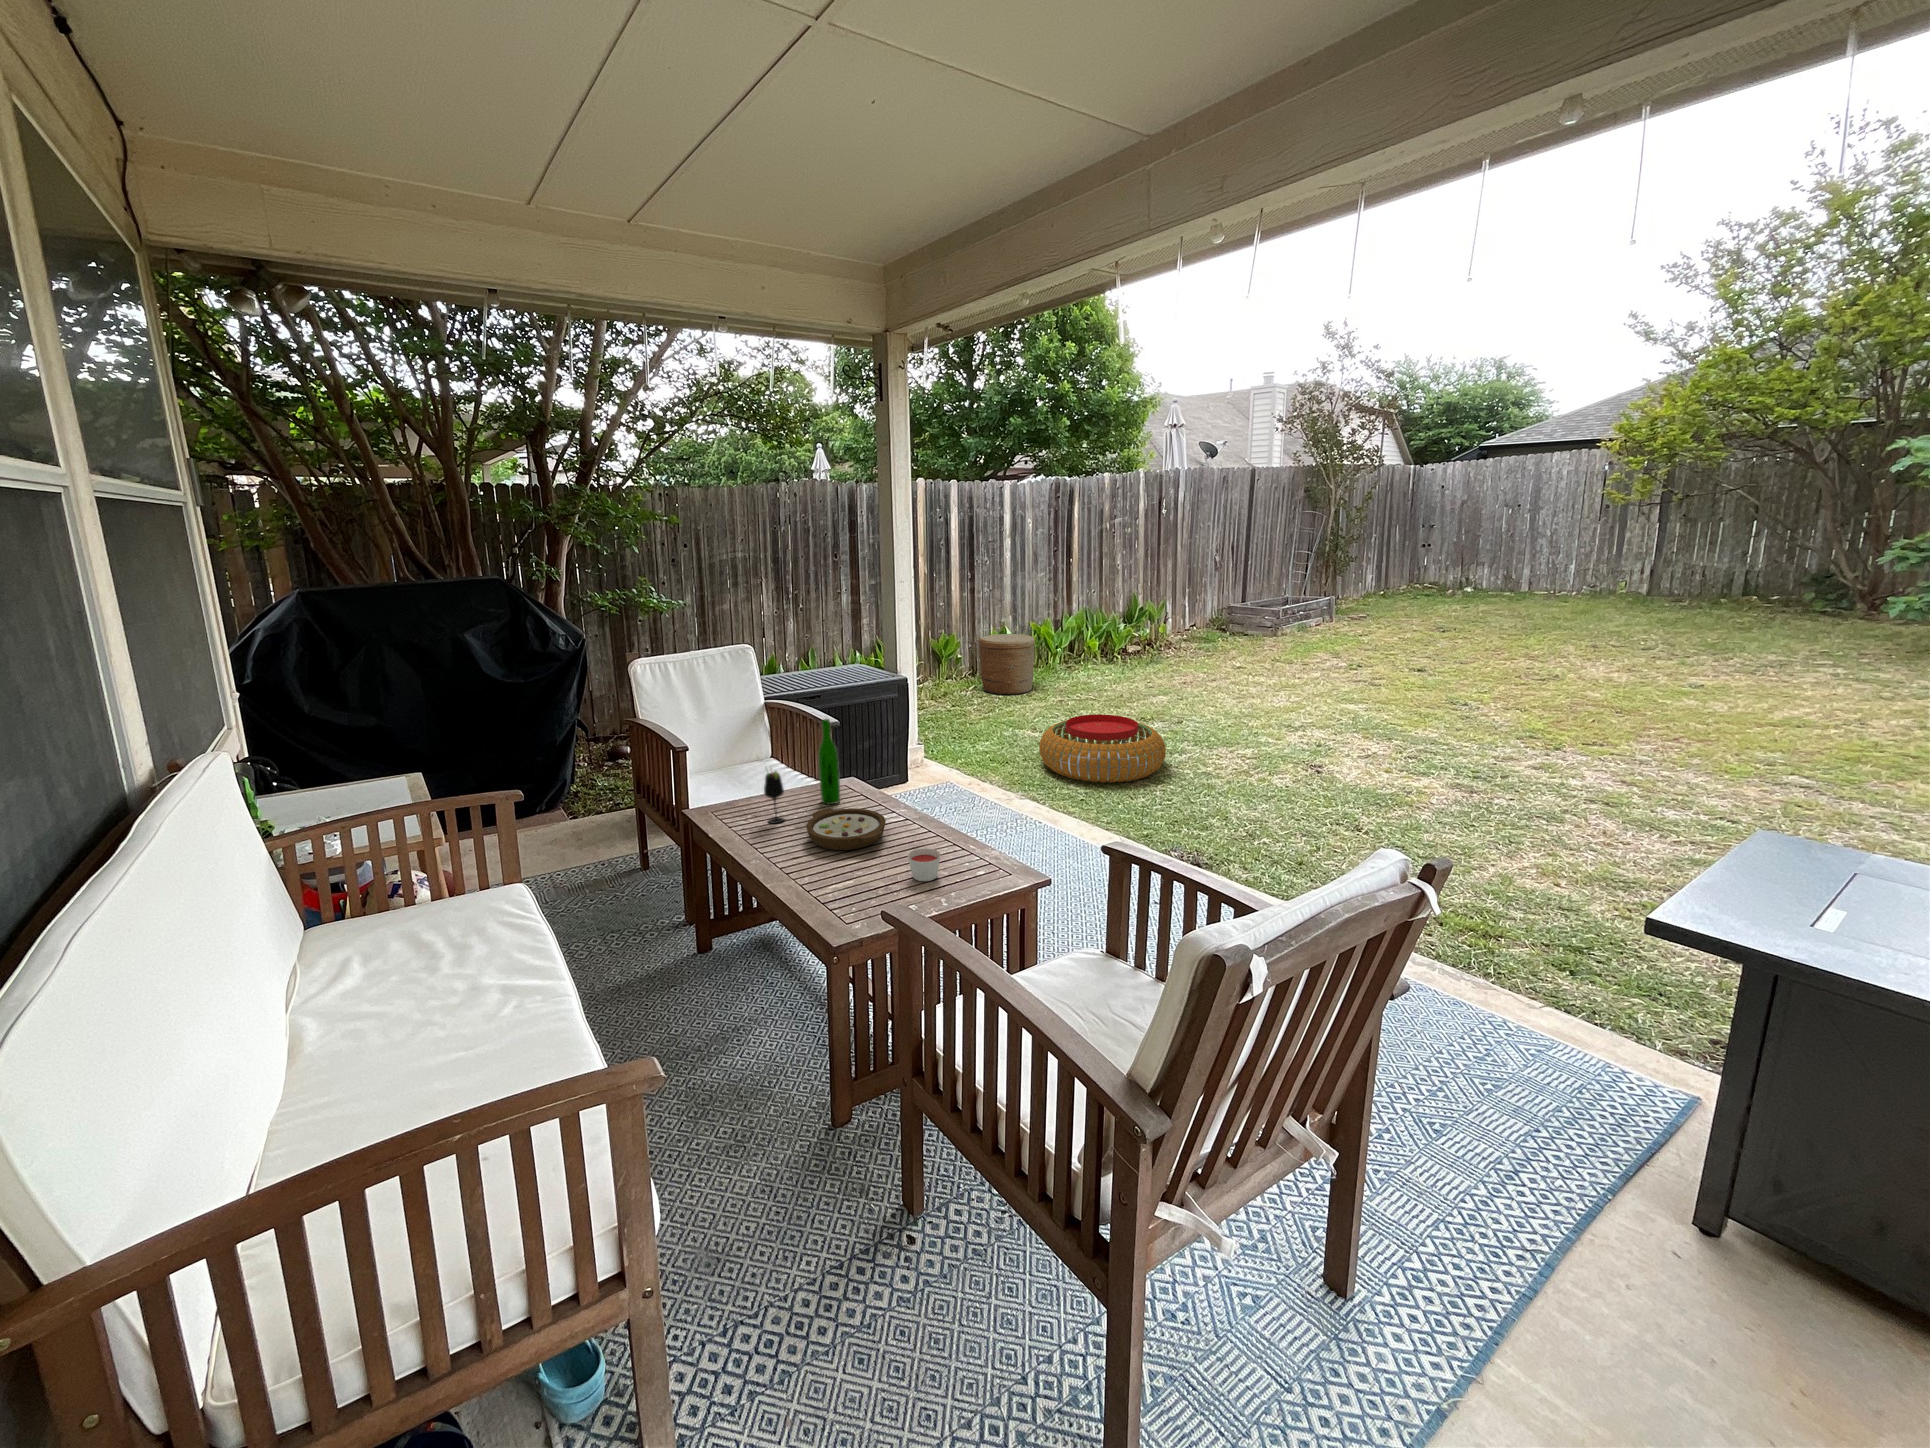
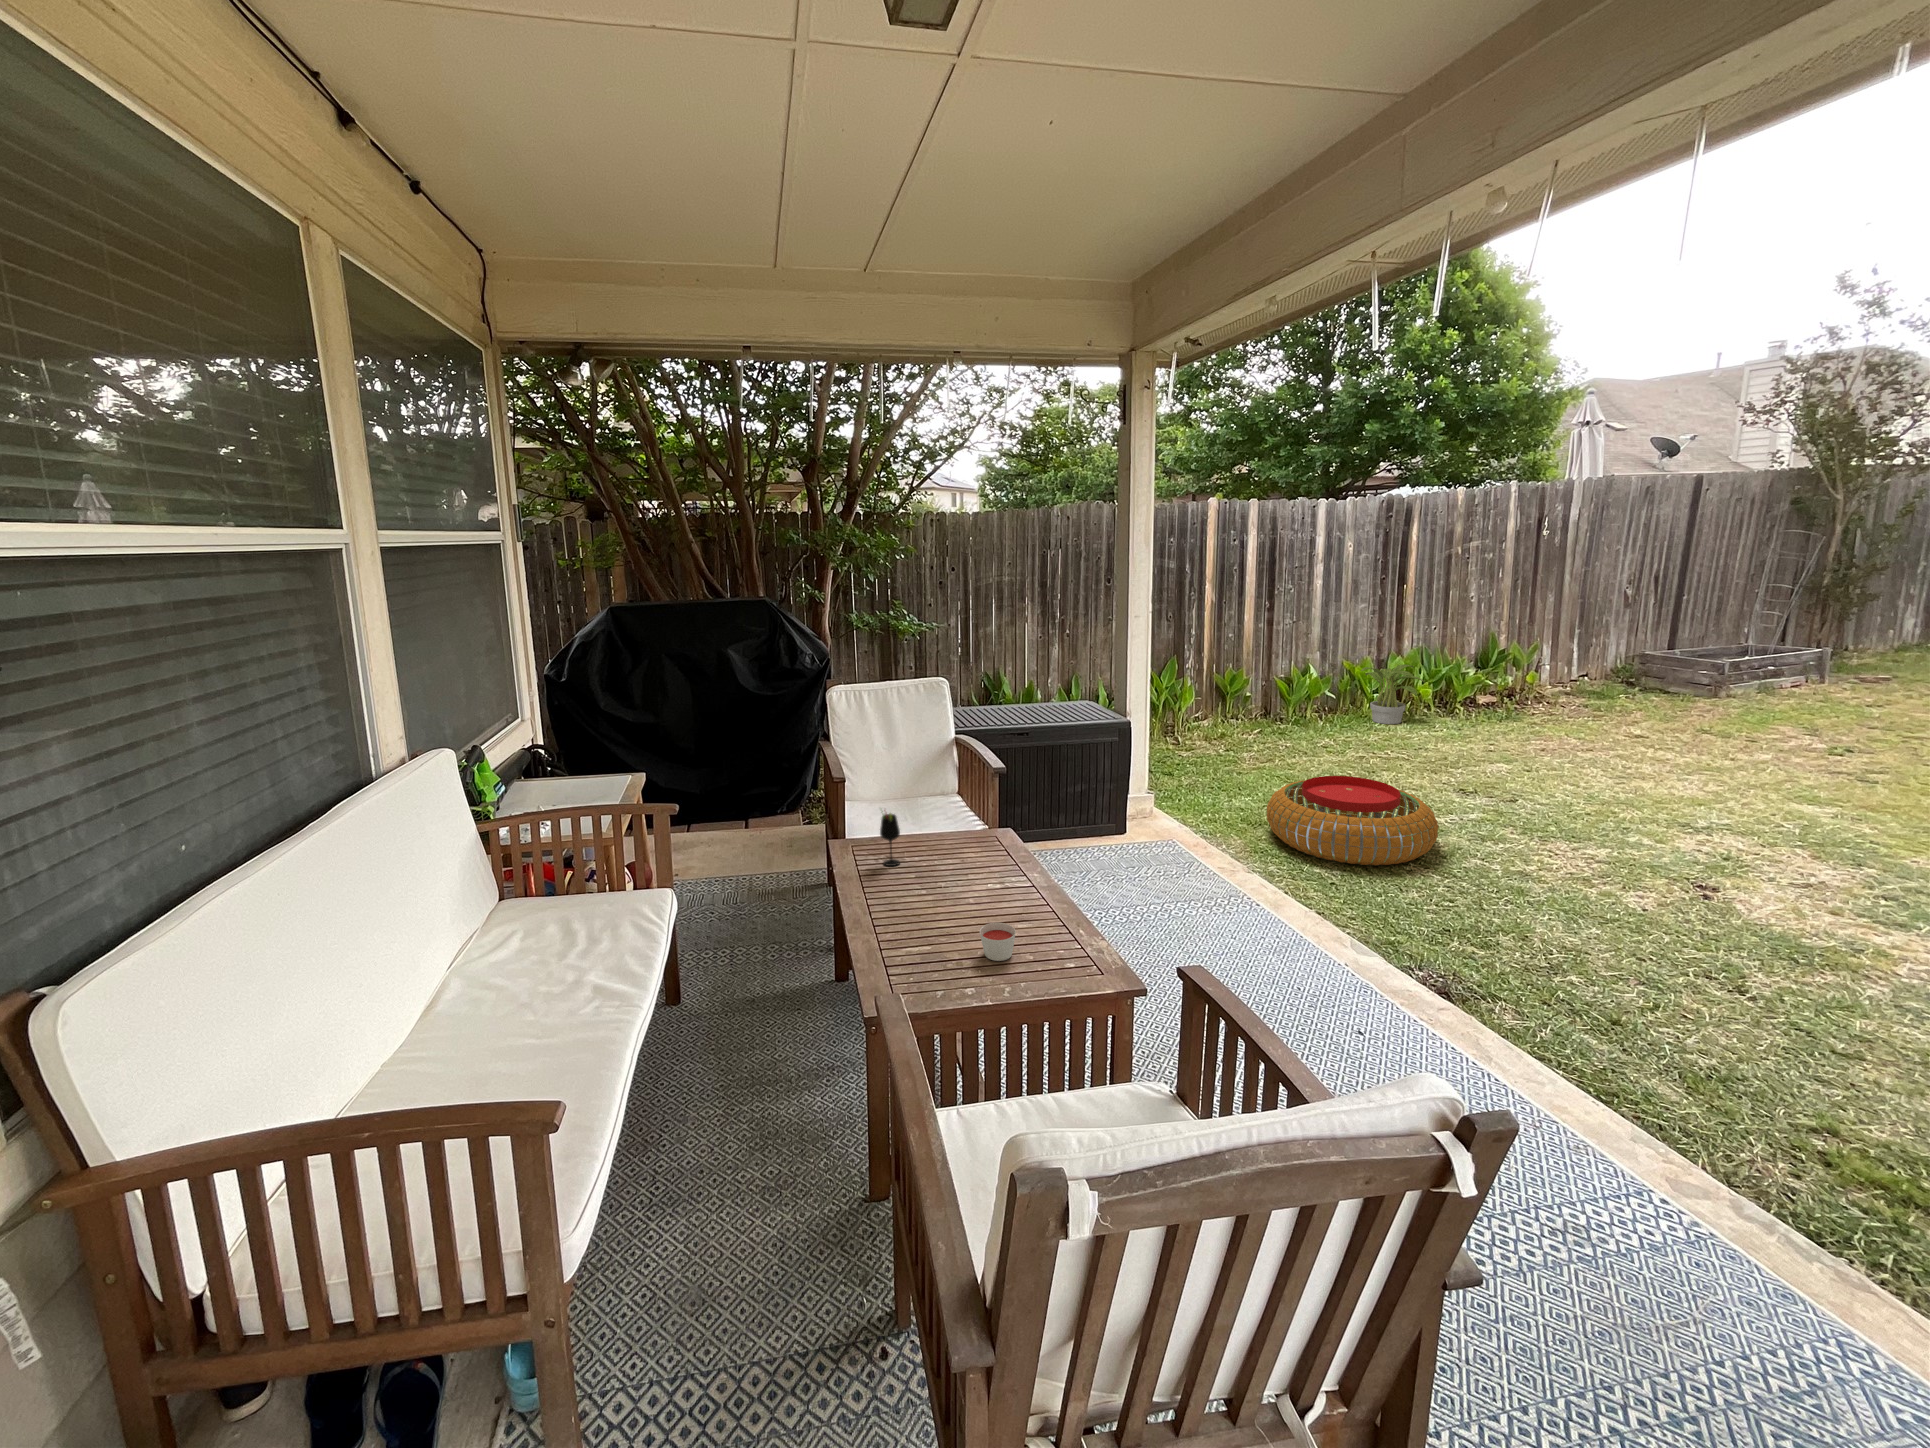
potted plant: none [1073,628,1119,677] -> present [1361,664,1426,724]
woven basket: present [979,634,1035,695] -> none [1234,666,1304,738]
wine bottle: present [818,719,841,805] -> none [945,763,967,853]
bowl: present [806,808,886,850] -> none [904,859,988,909]

